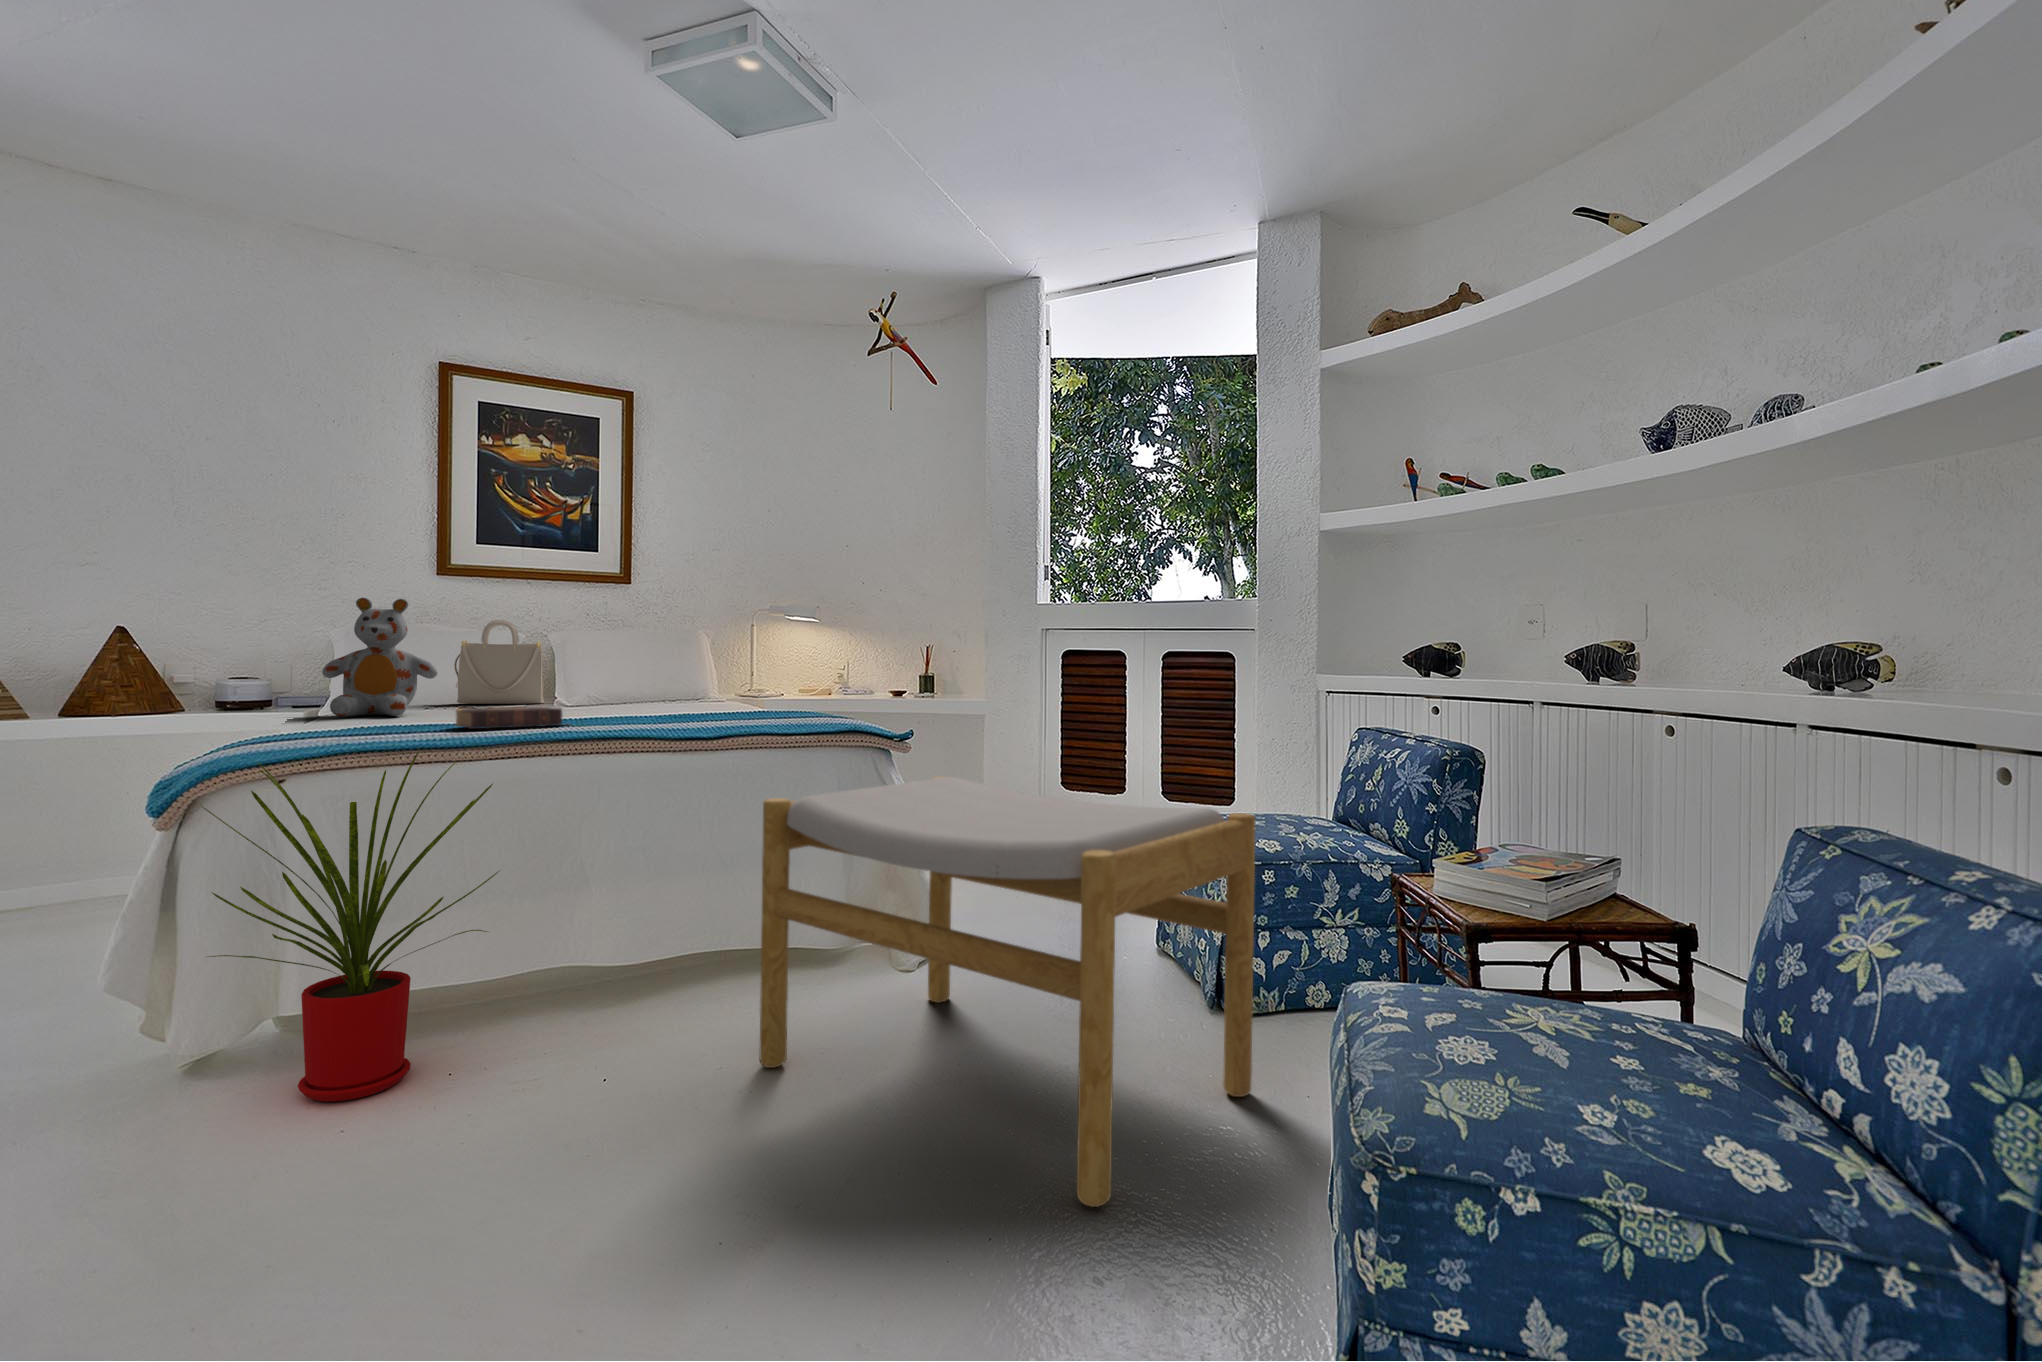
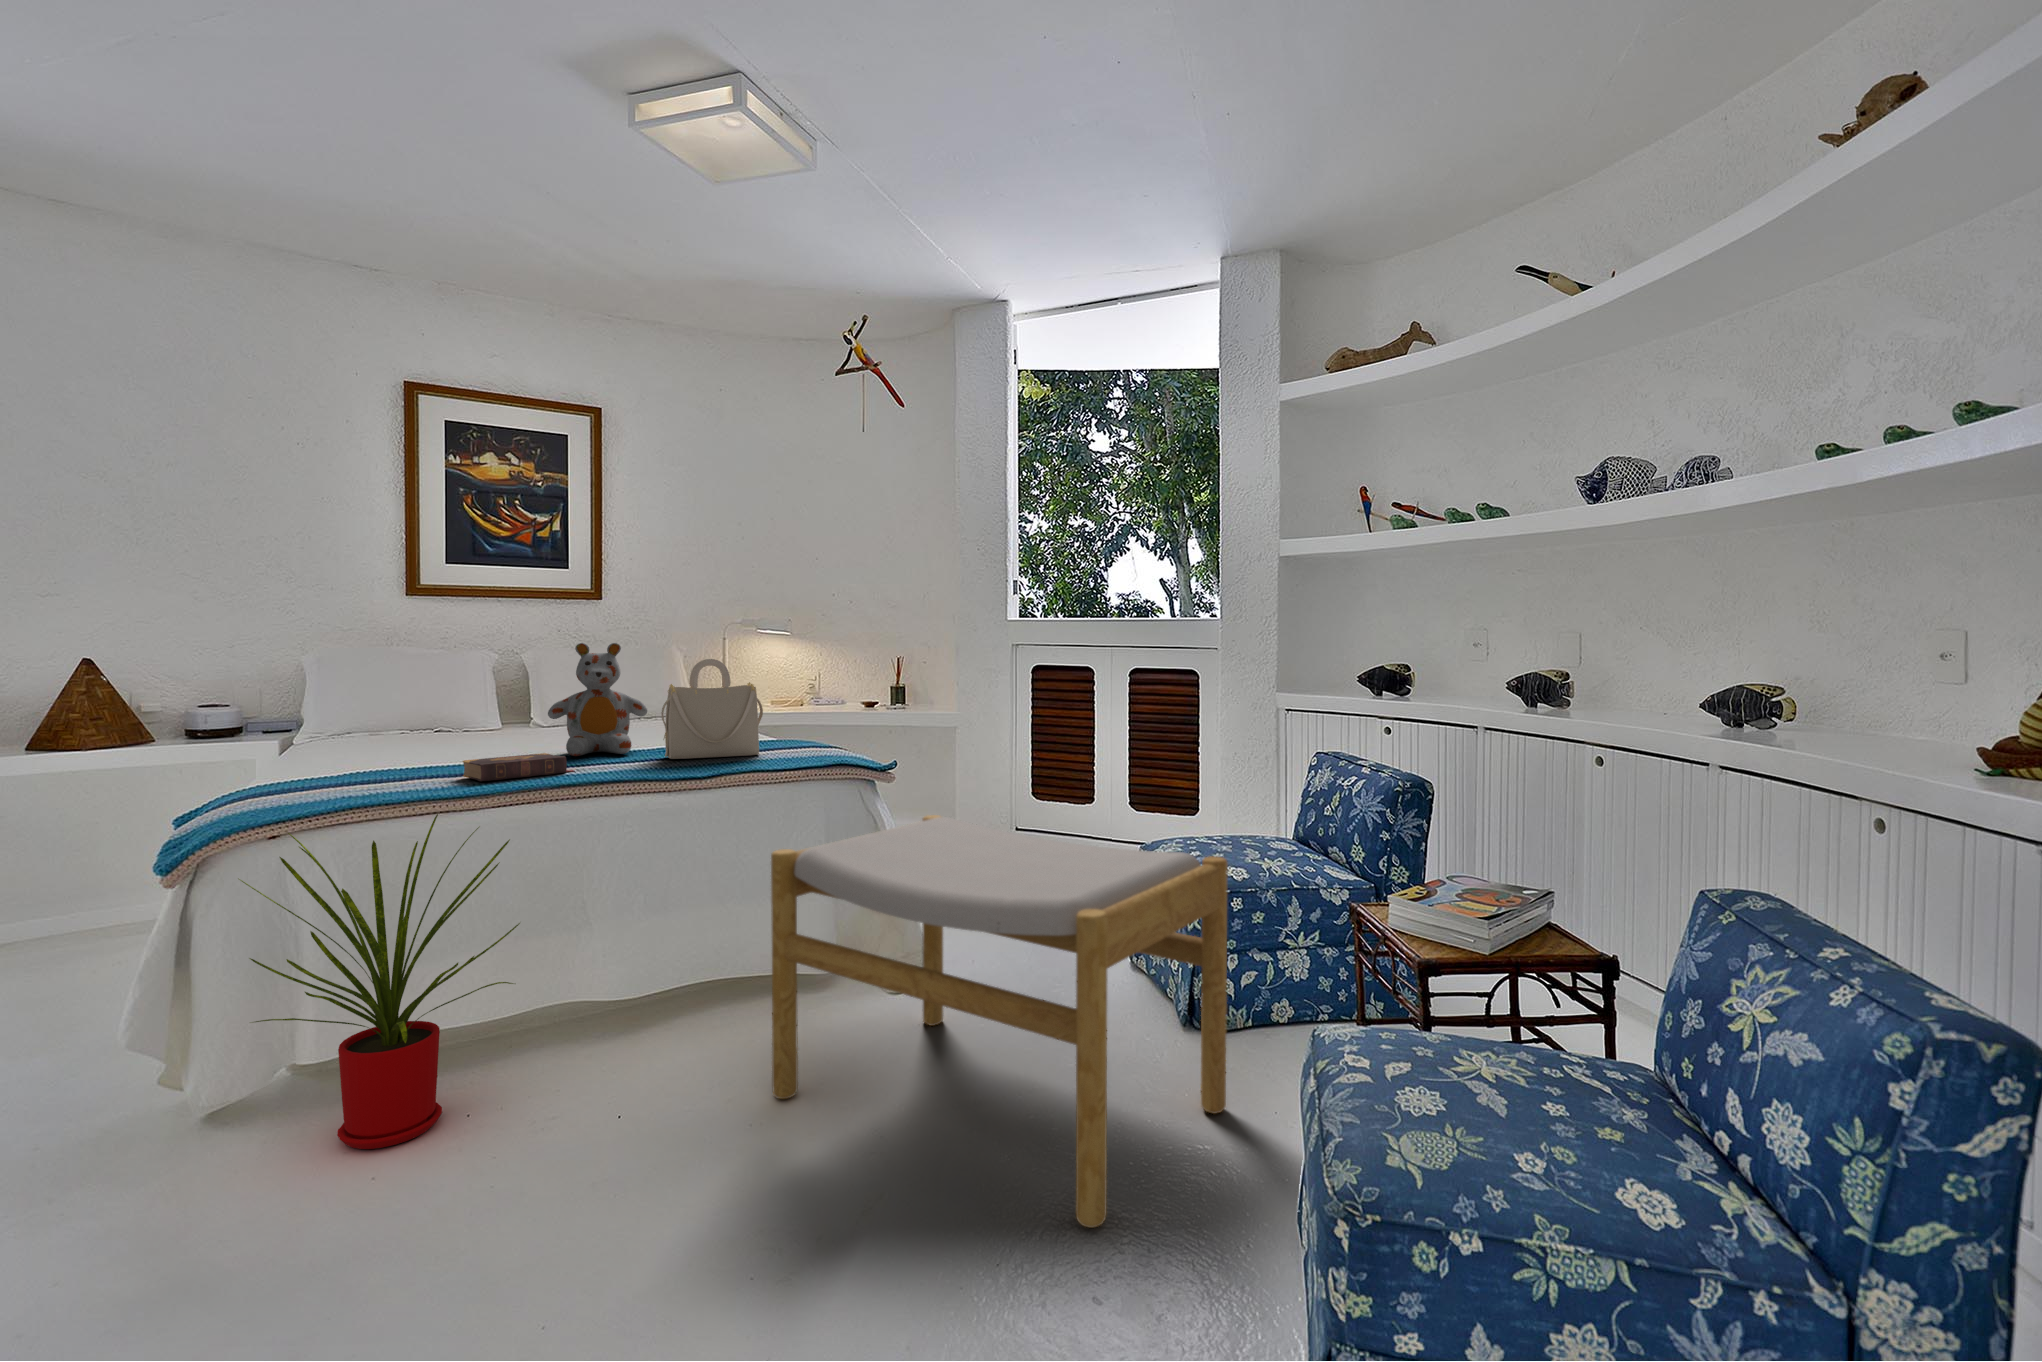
stuffed bear: present [322,598,437,716] -> present [548,643,647,756]
handbag: present [454,620,549,704] -> present [661,659,763,759]

